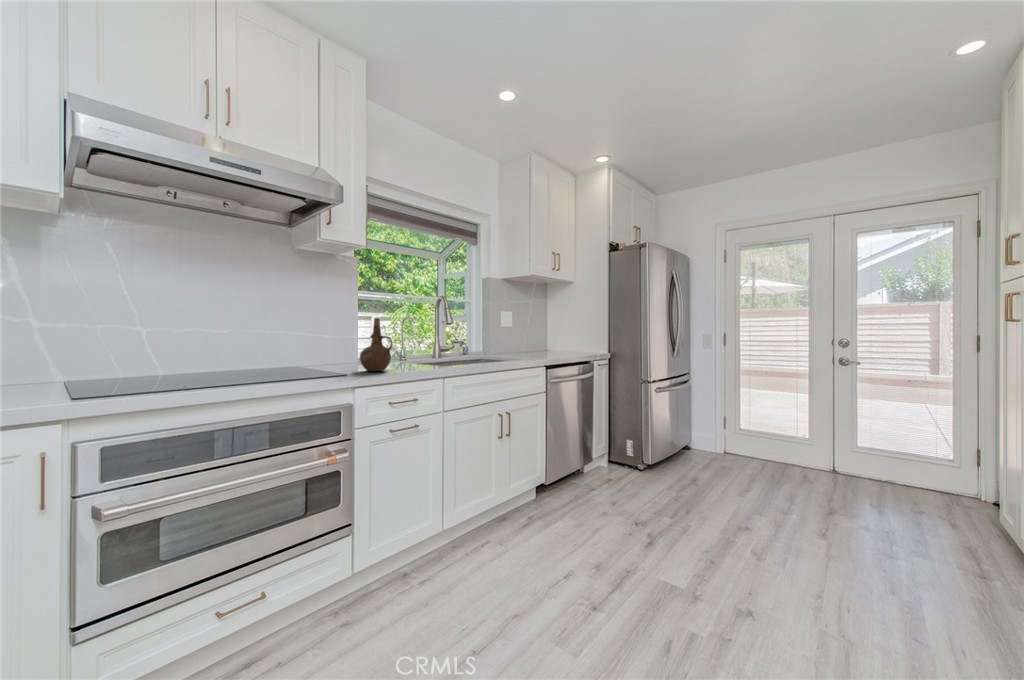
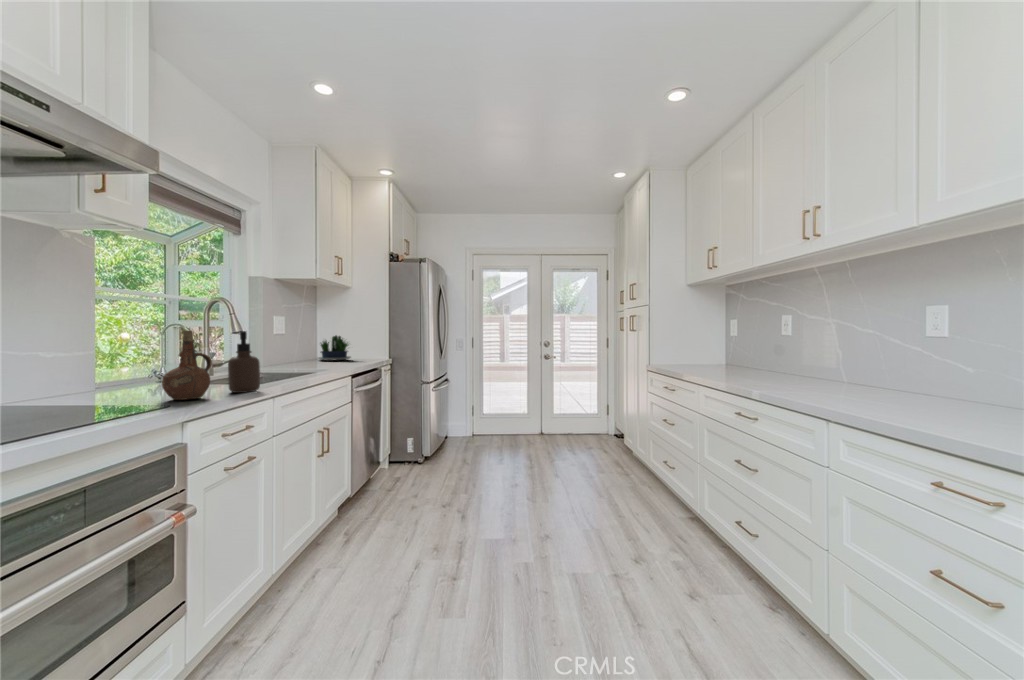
soap dispenser: none [409,319,432,370] -> present [228,331,260,393]
potted plant: none [543,329,577,353] -> present [318,335,351,361]

